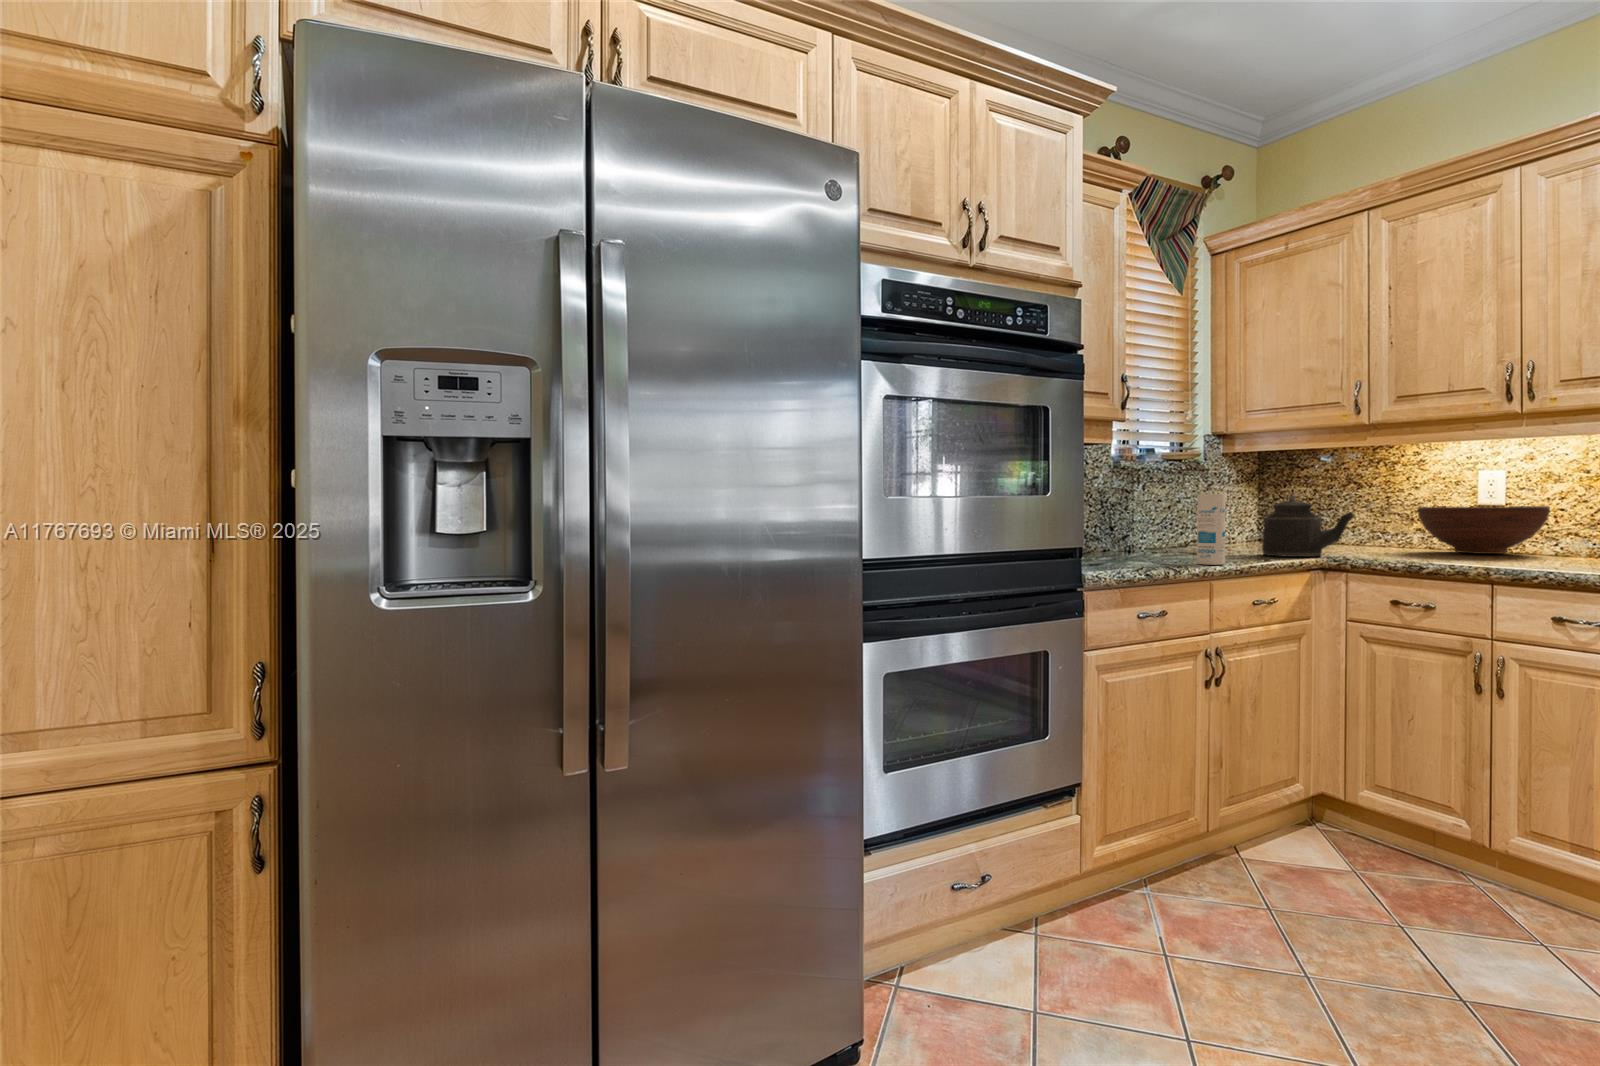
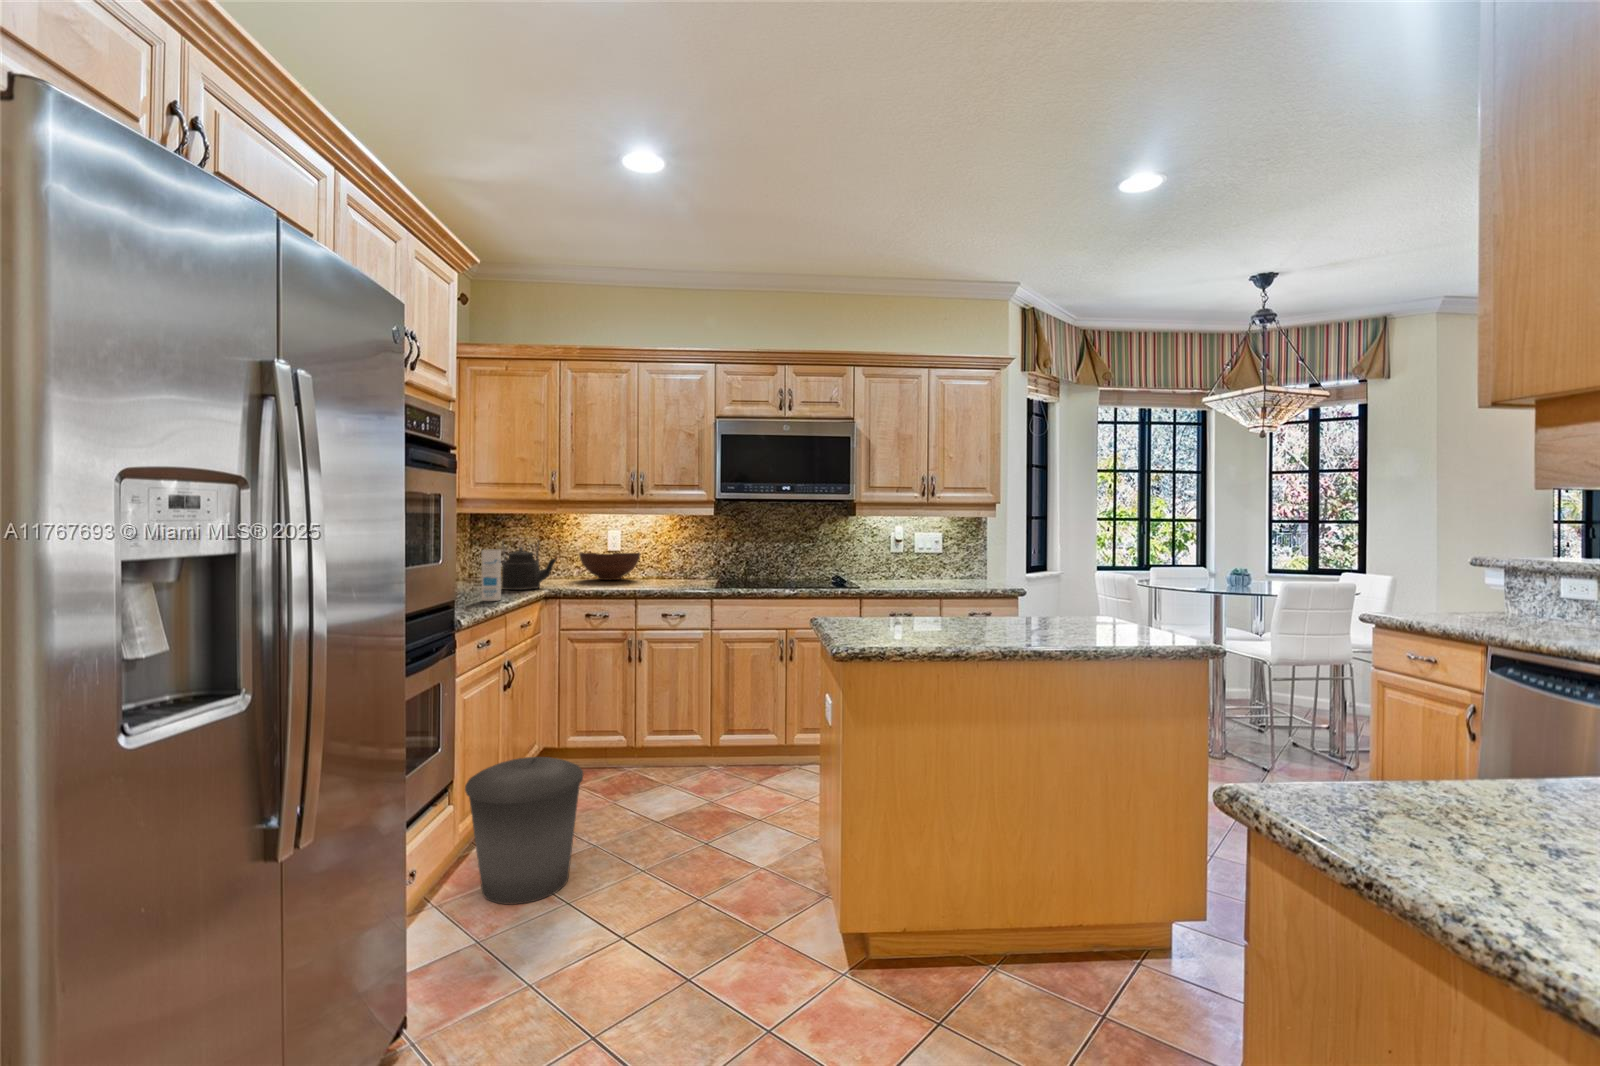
trash can: none [1077,781,1255,999] -> present [465,757,583,904]

